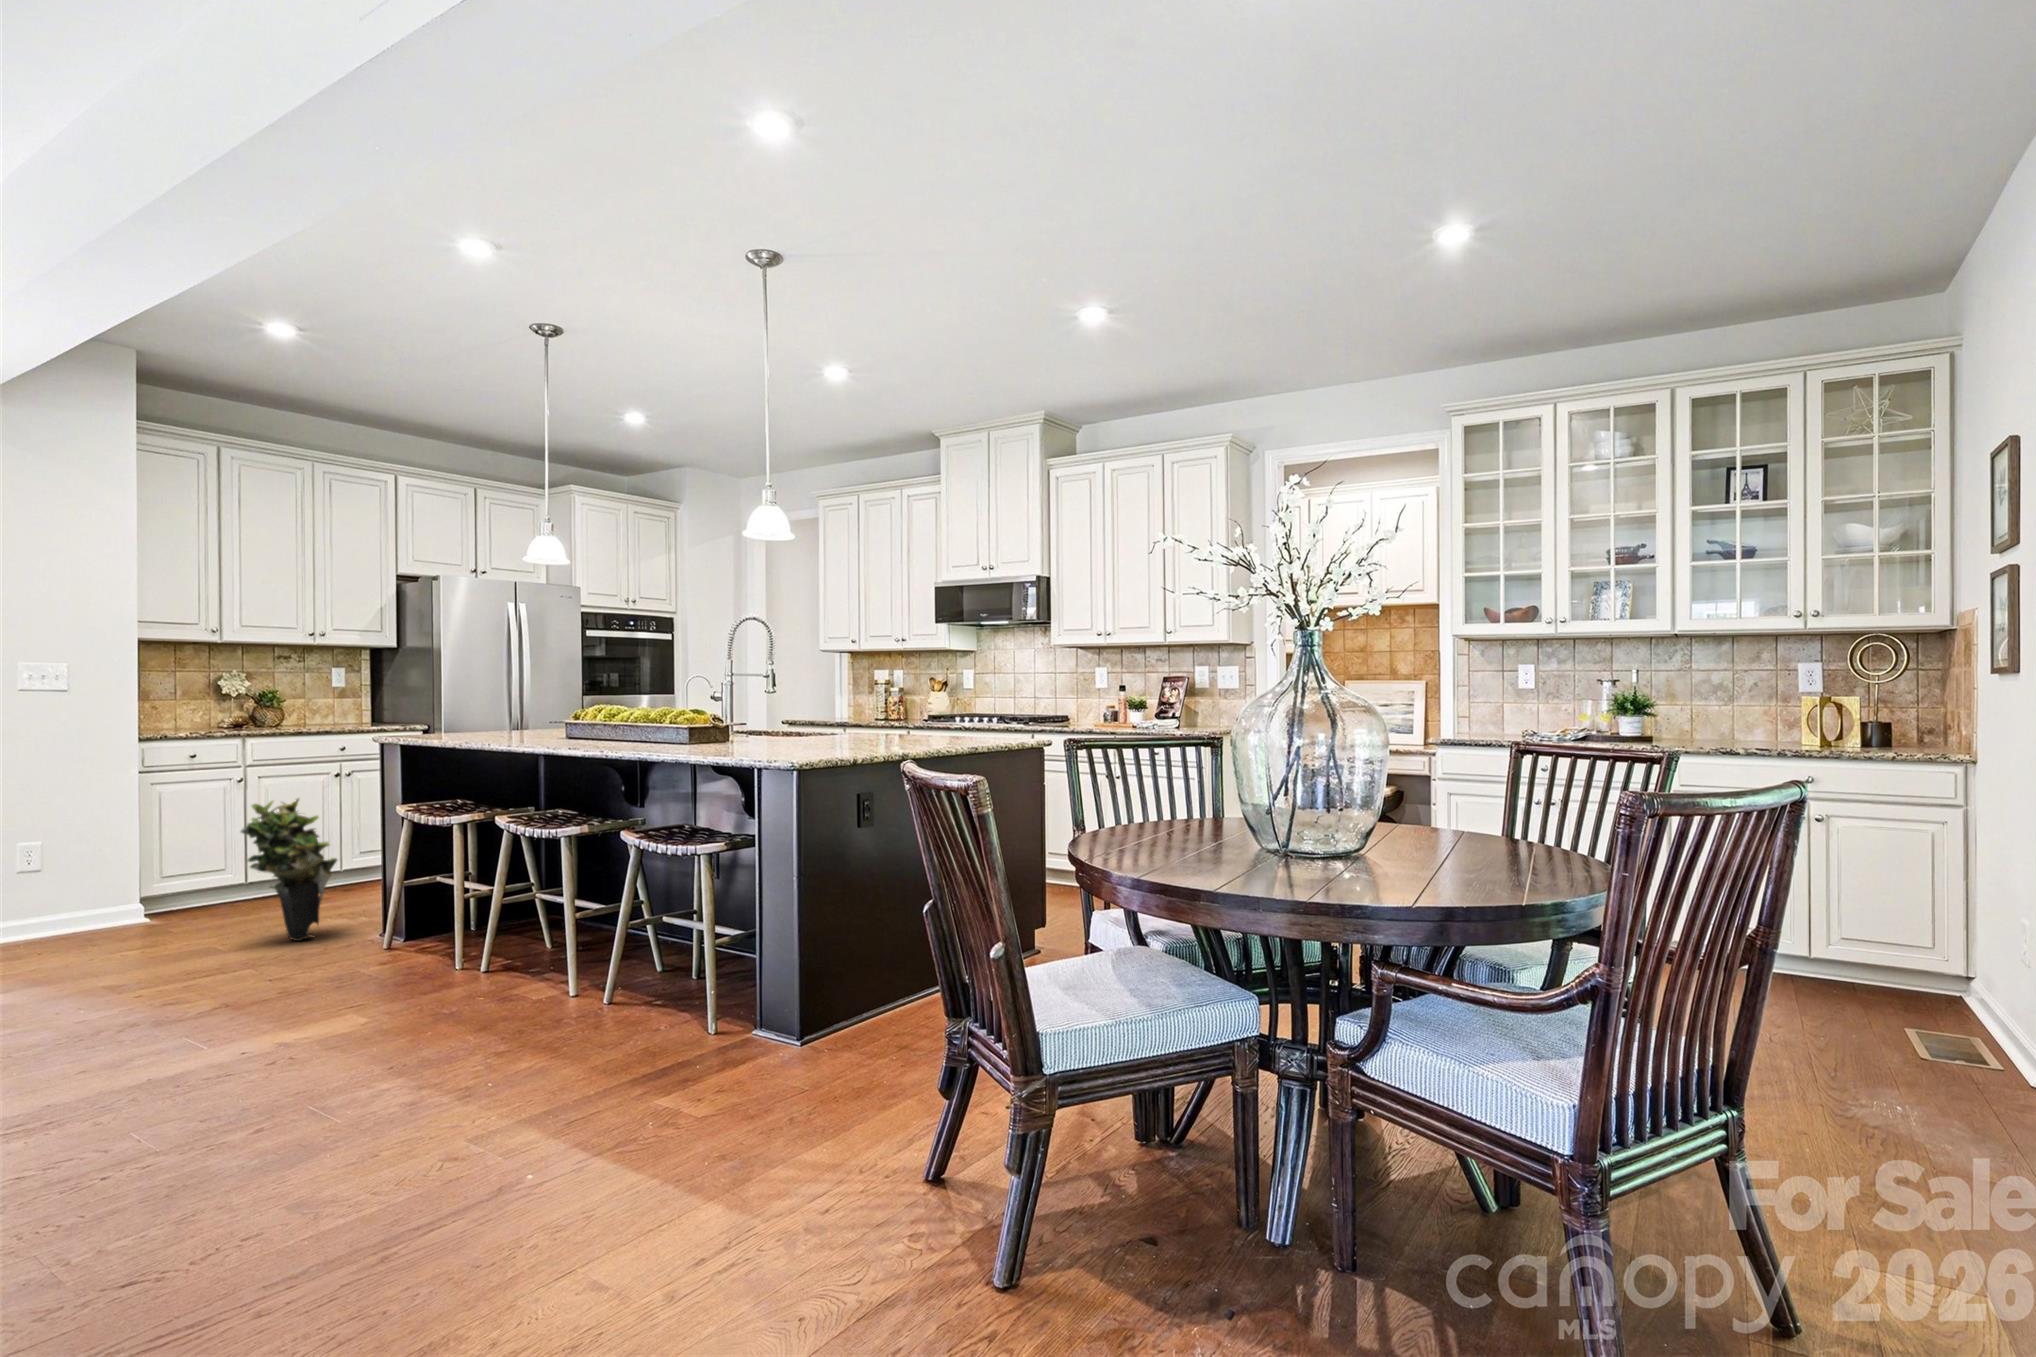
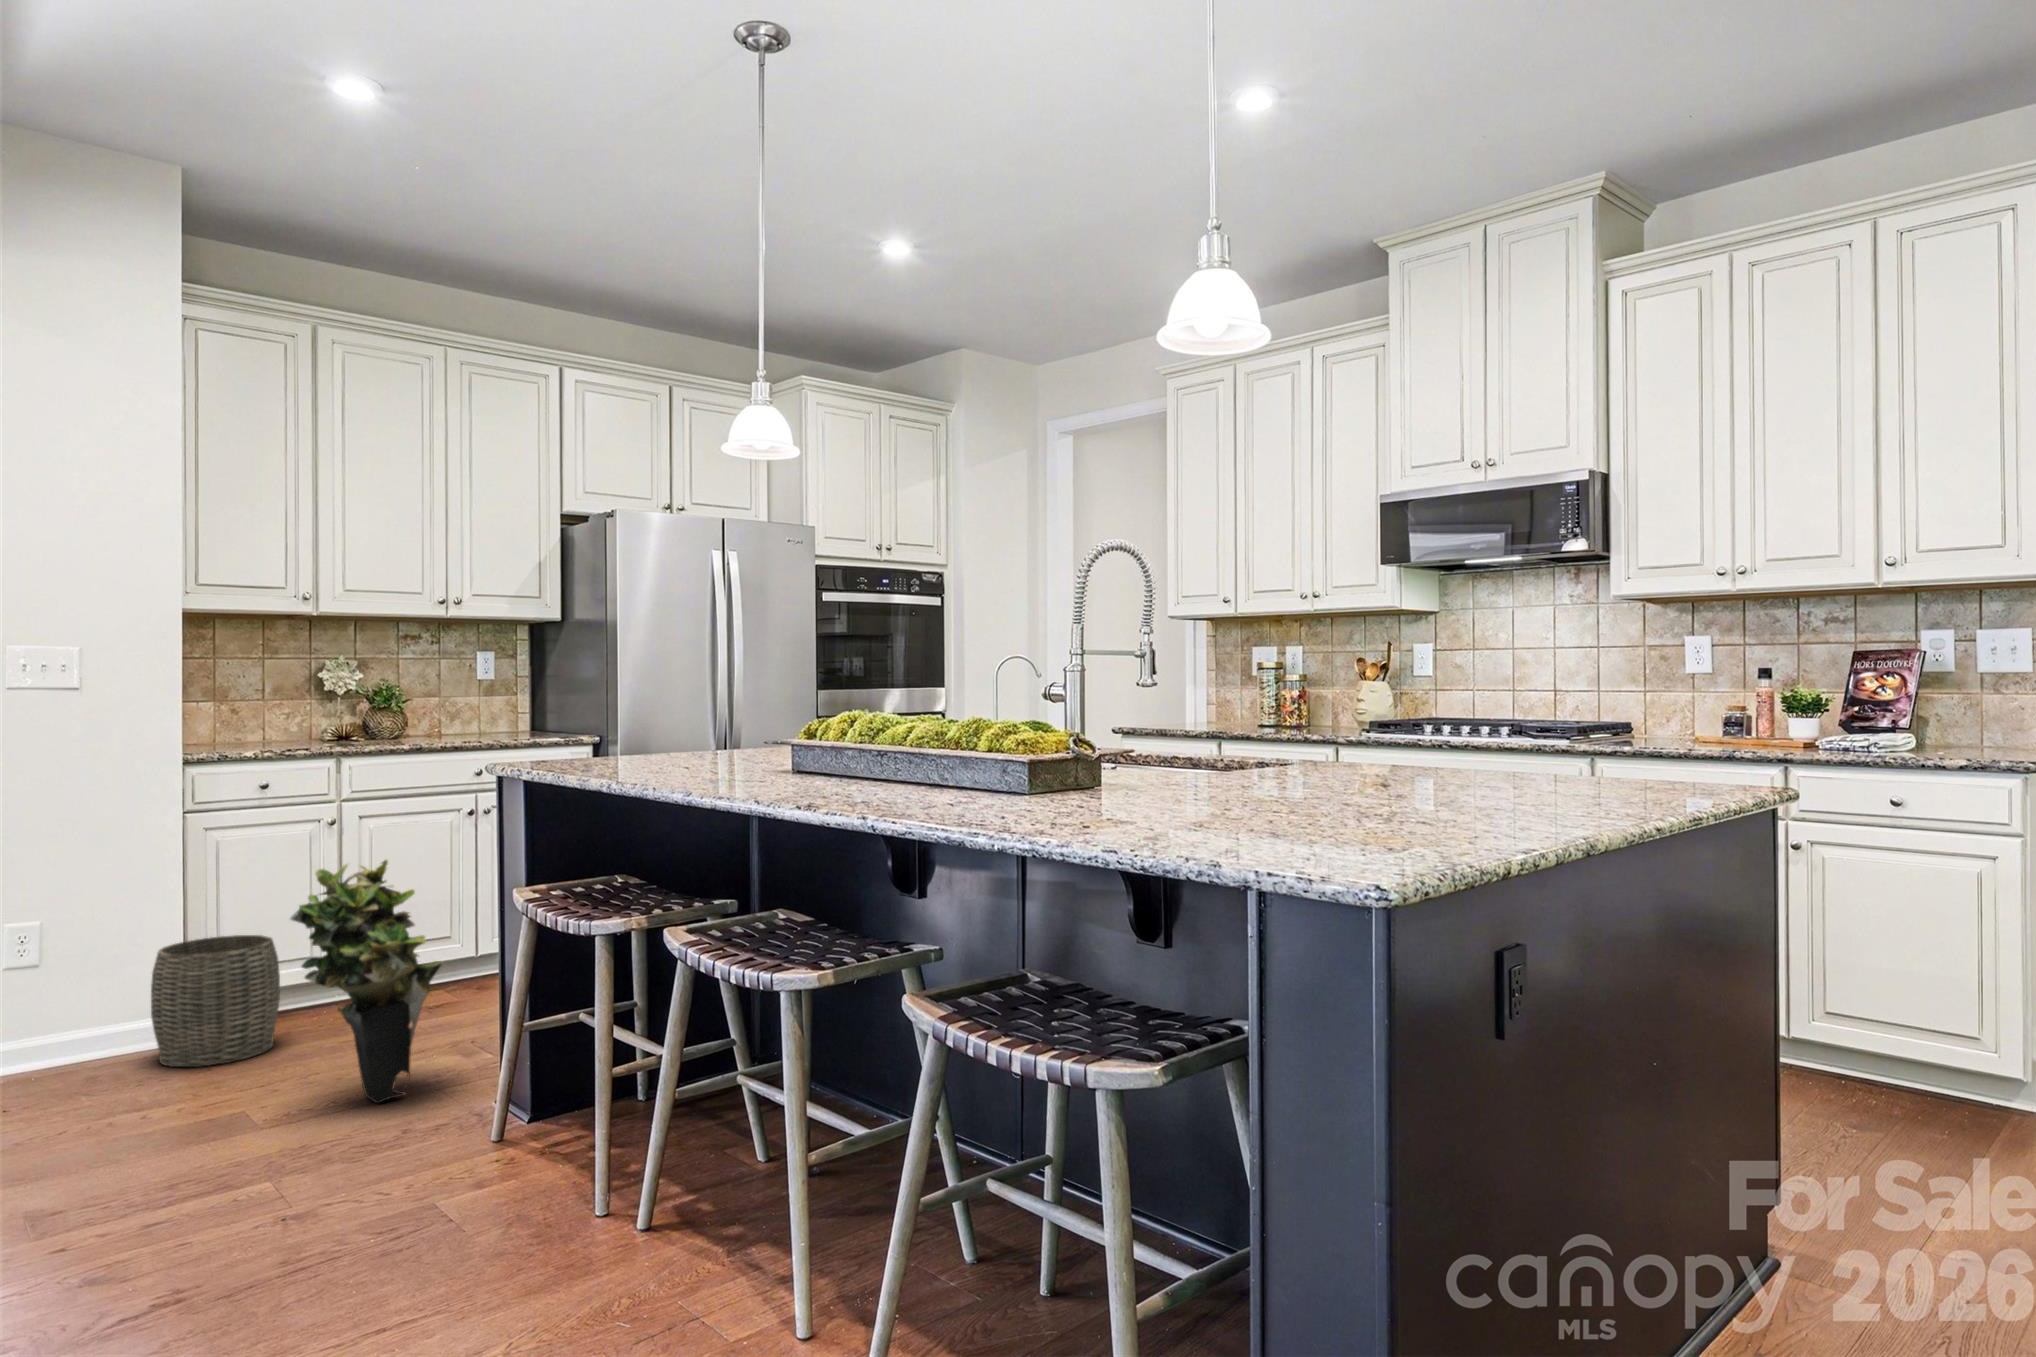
woven basket: none [121,853,210,934] -> present [151,935,280,1067]

